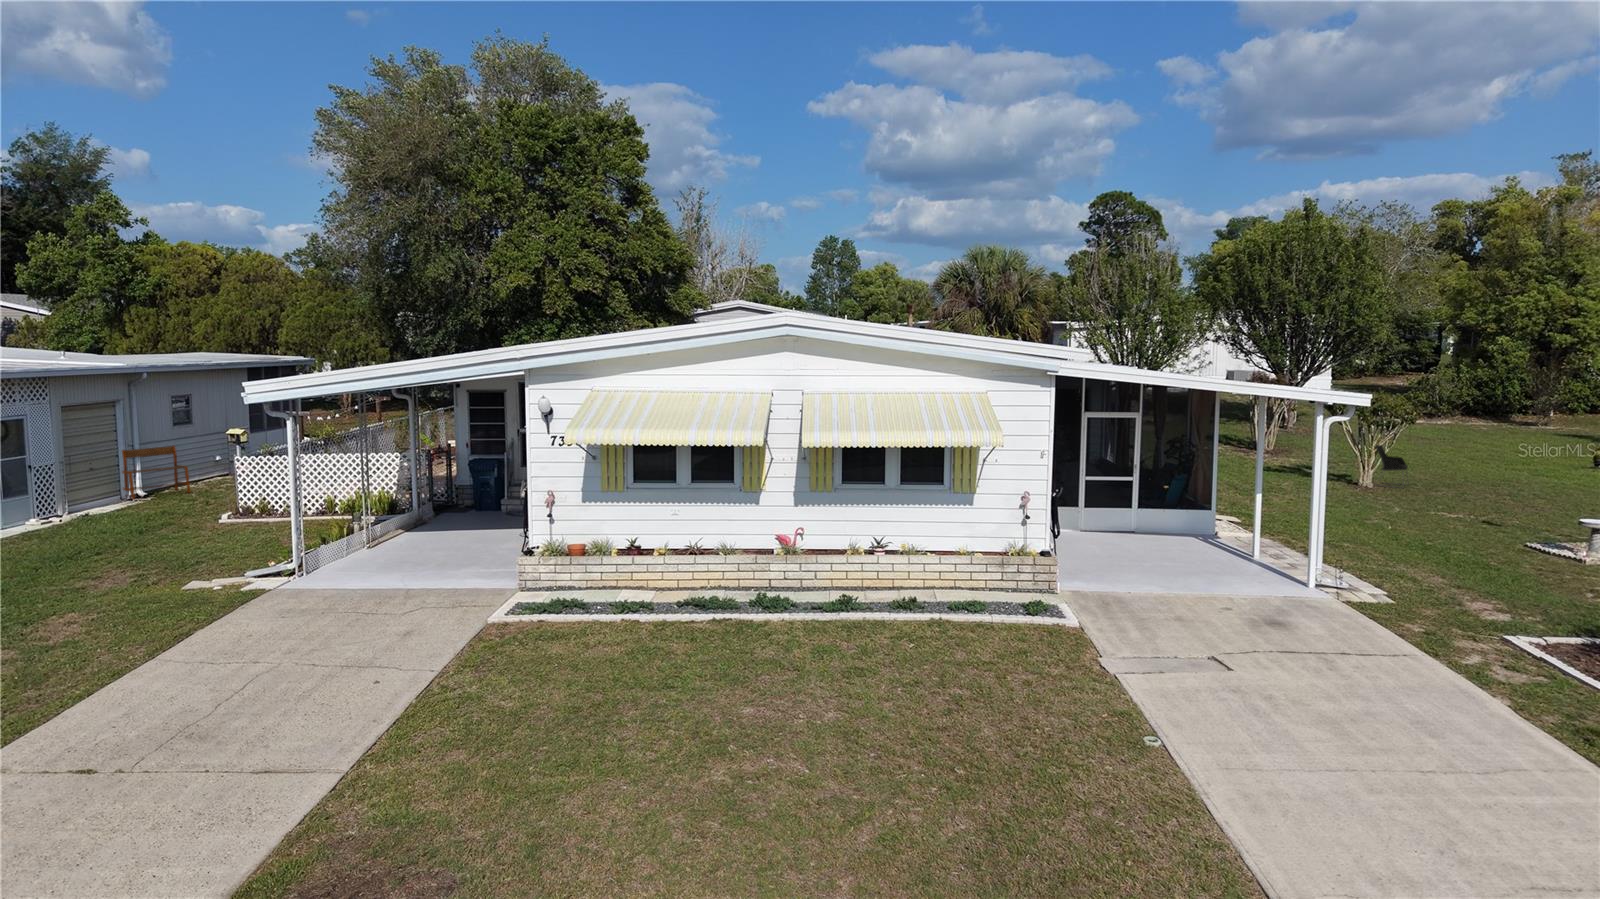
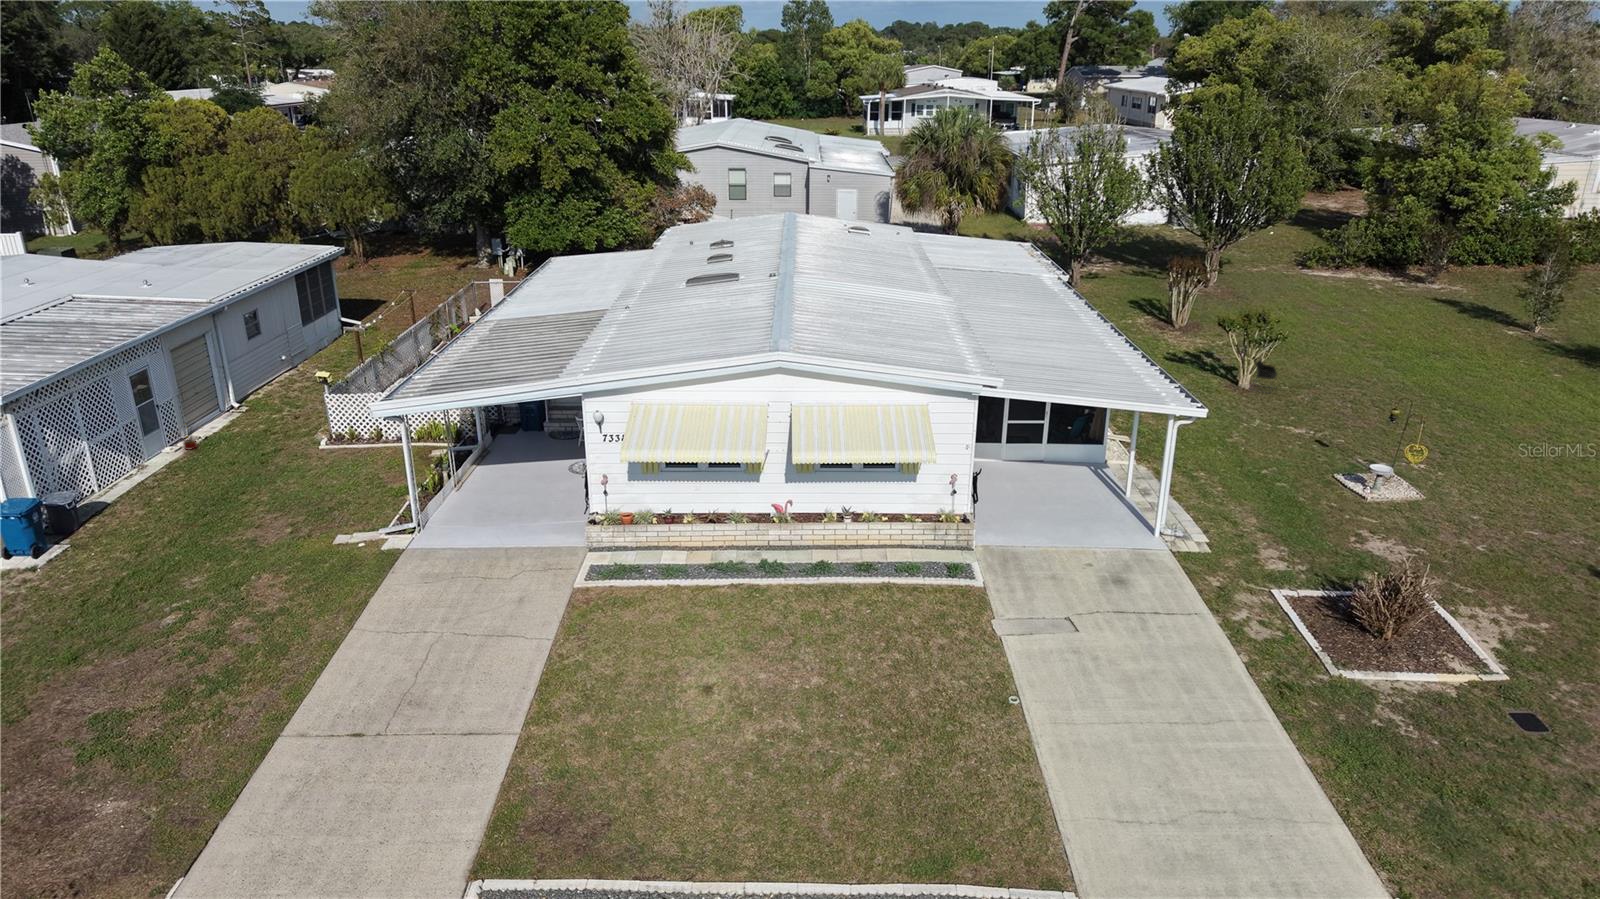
bench: present [122,446,190,499] -> none [218,367,279,419]
decorative plant: none [31,482,82,519] -> present [178,423,197,450]

